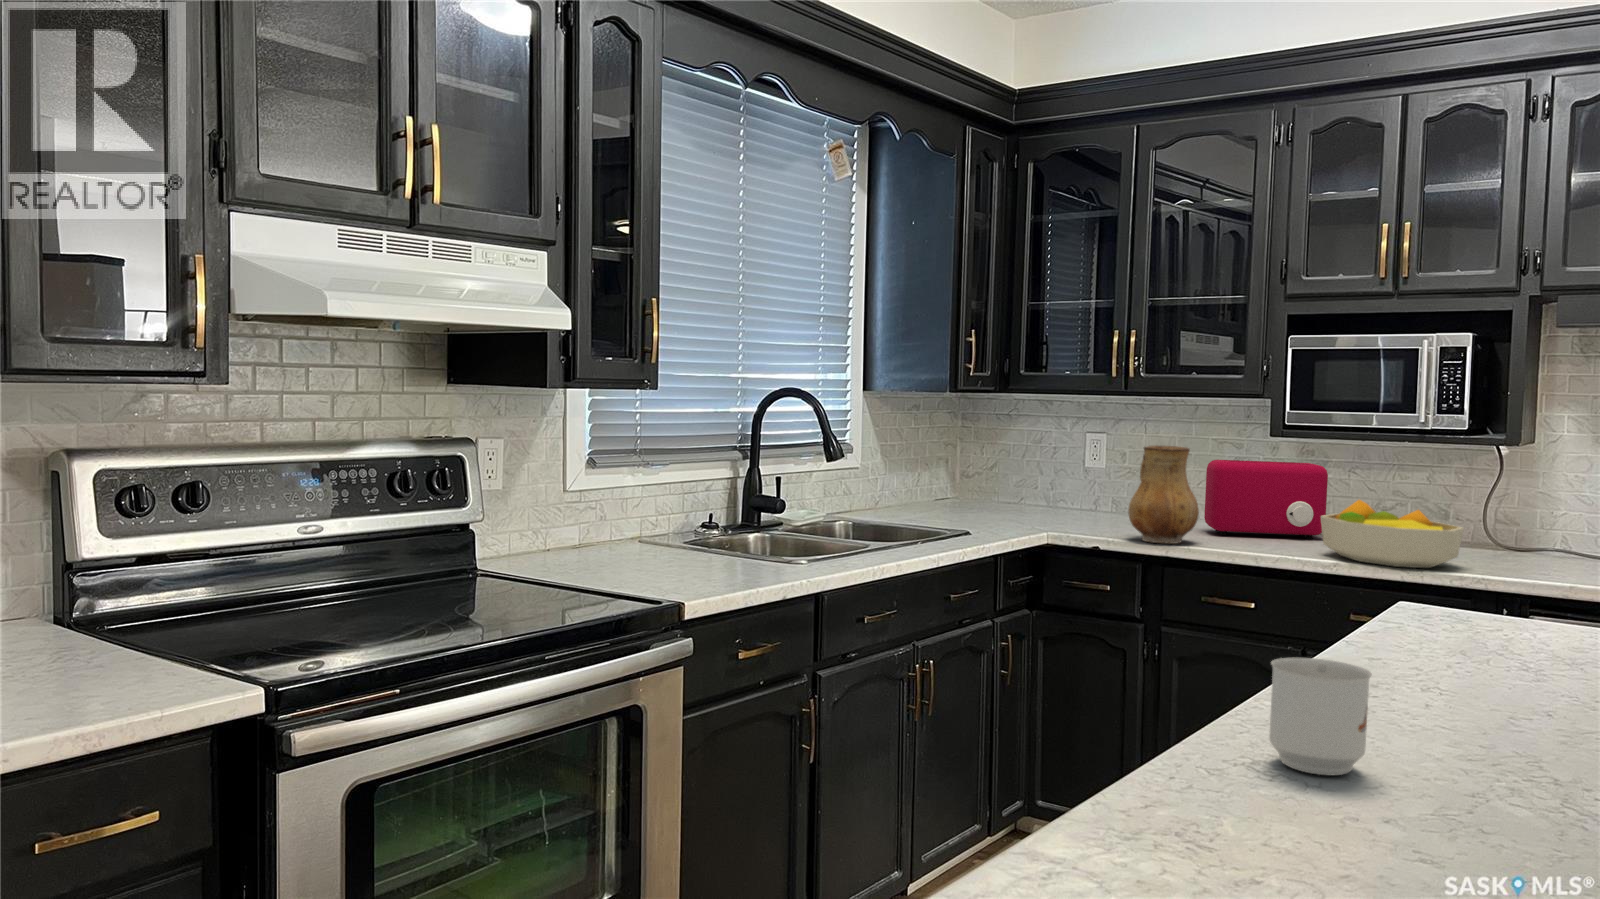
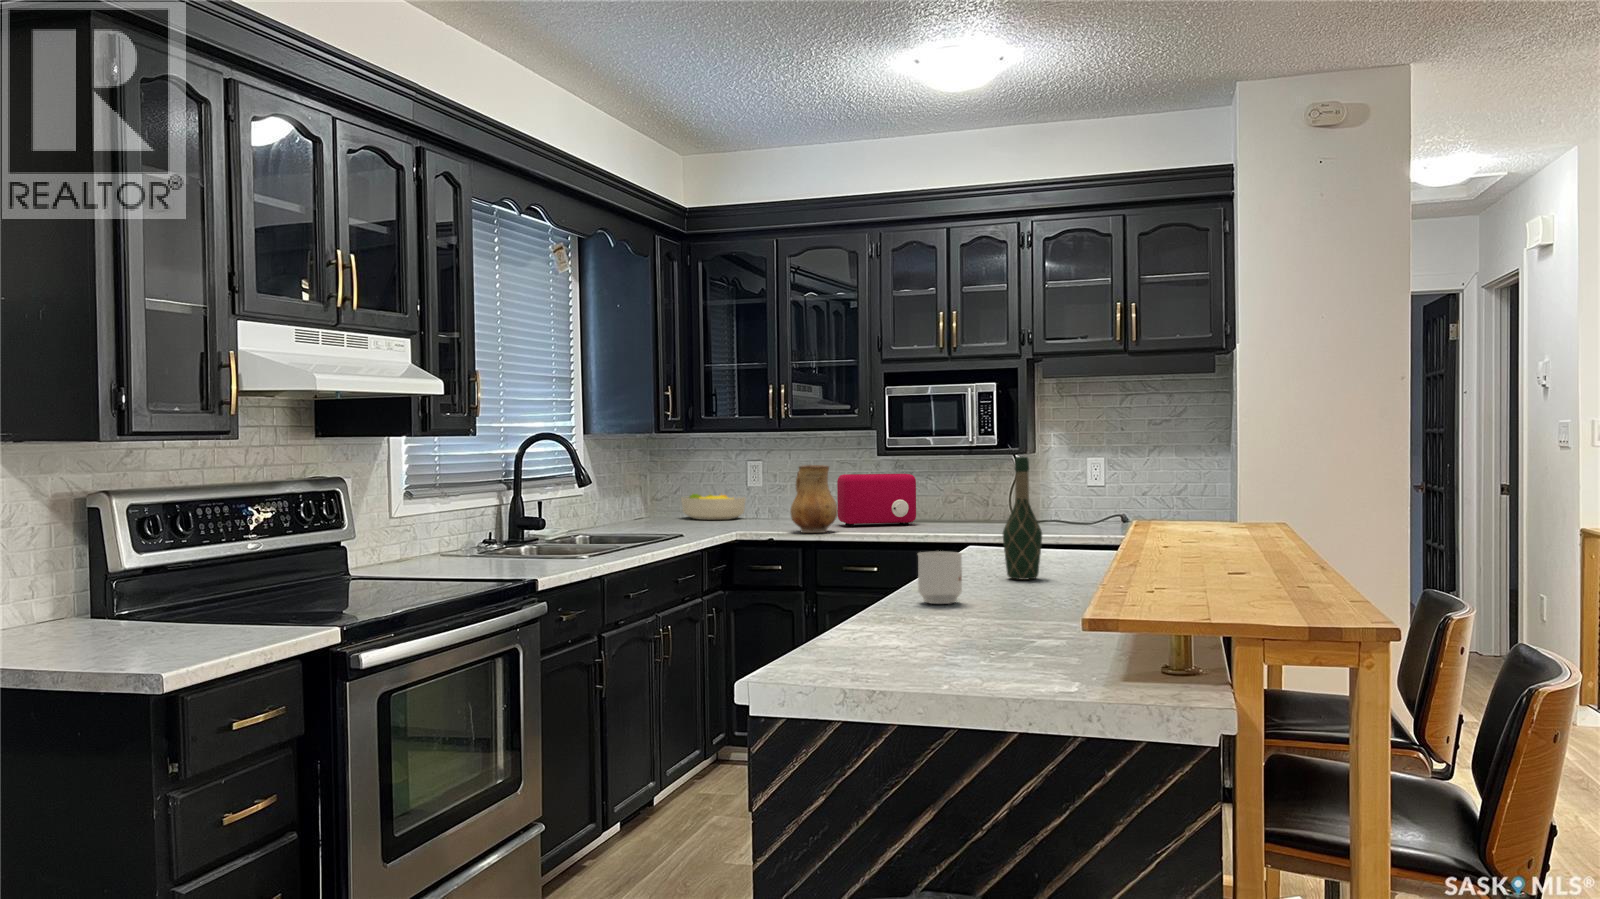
wine bottle: none [1468,469,1557,708] -> present [1003,457,1042,580]
fruit bowl: present [1321,500,1464,568] -> present [681,493,746,520]

